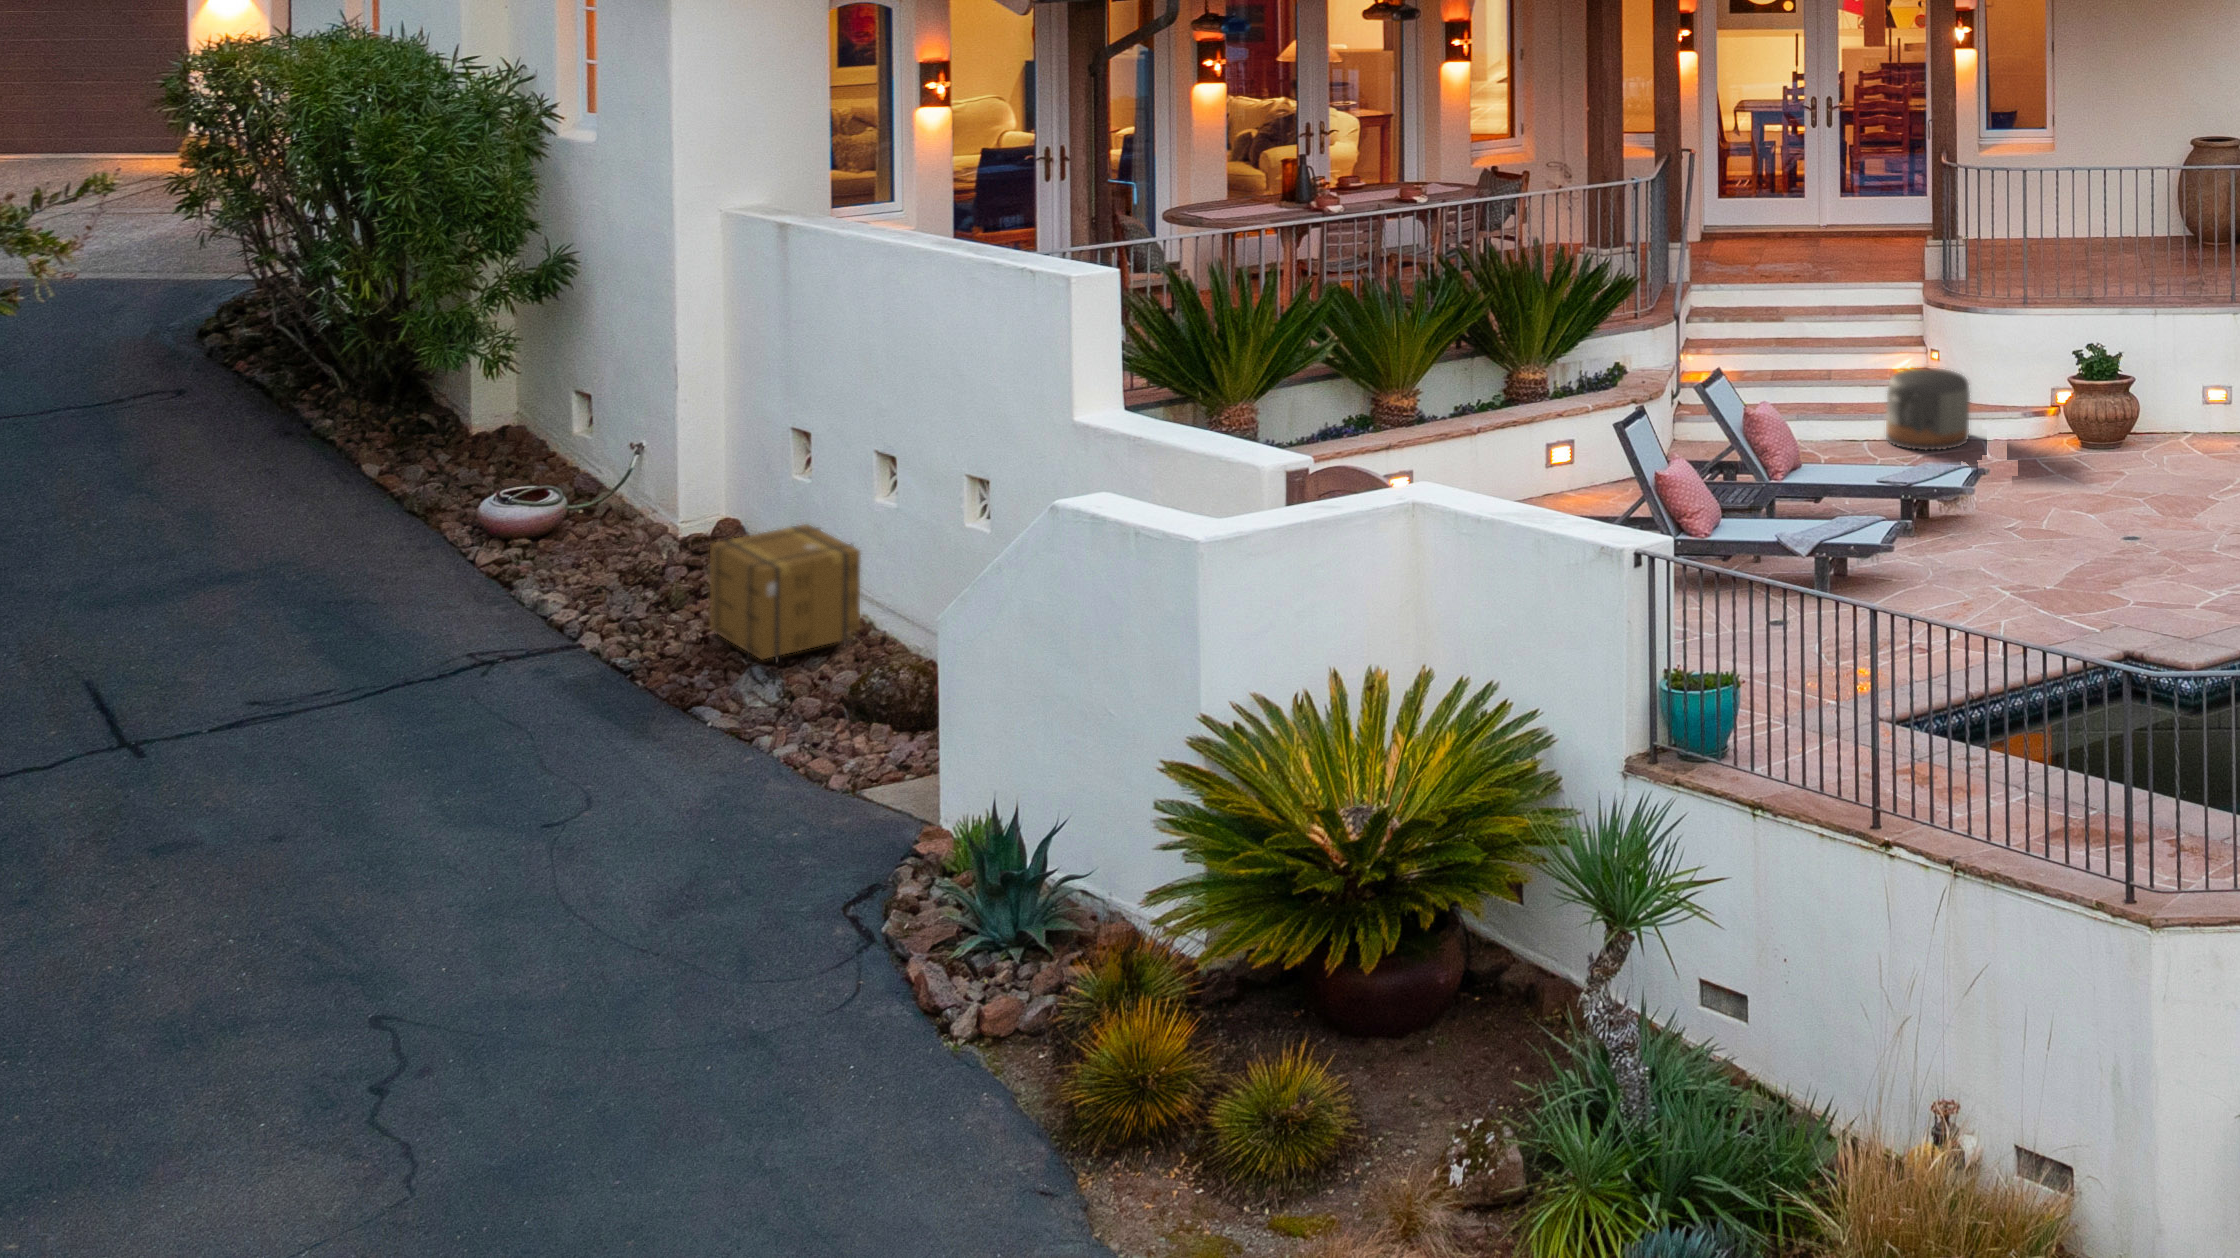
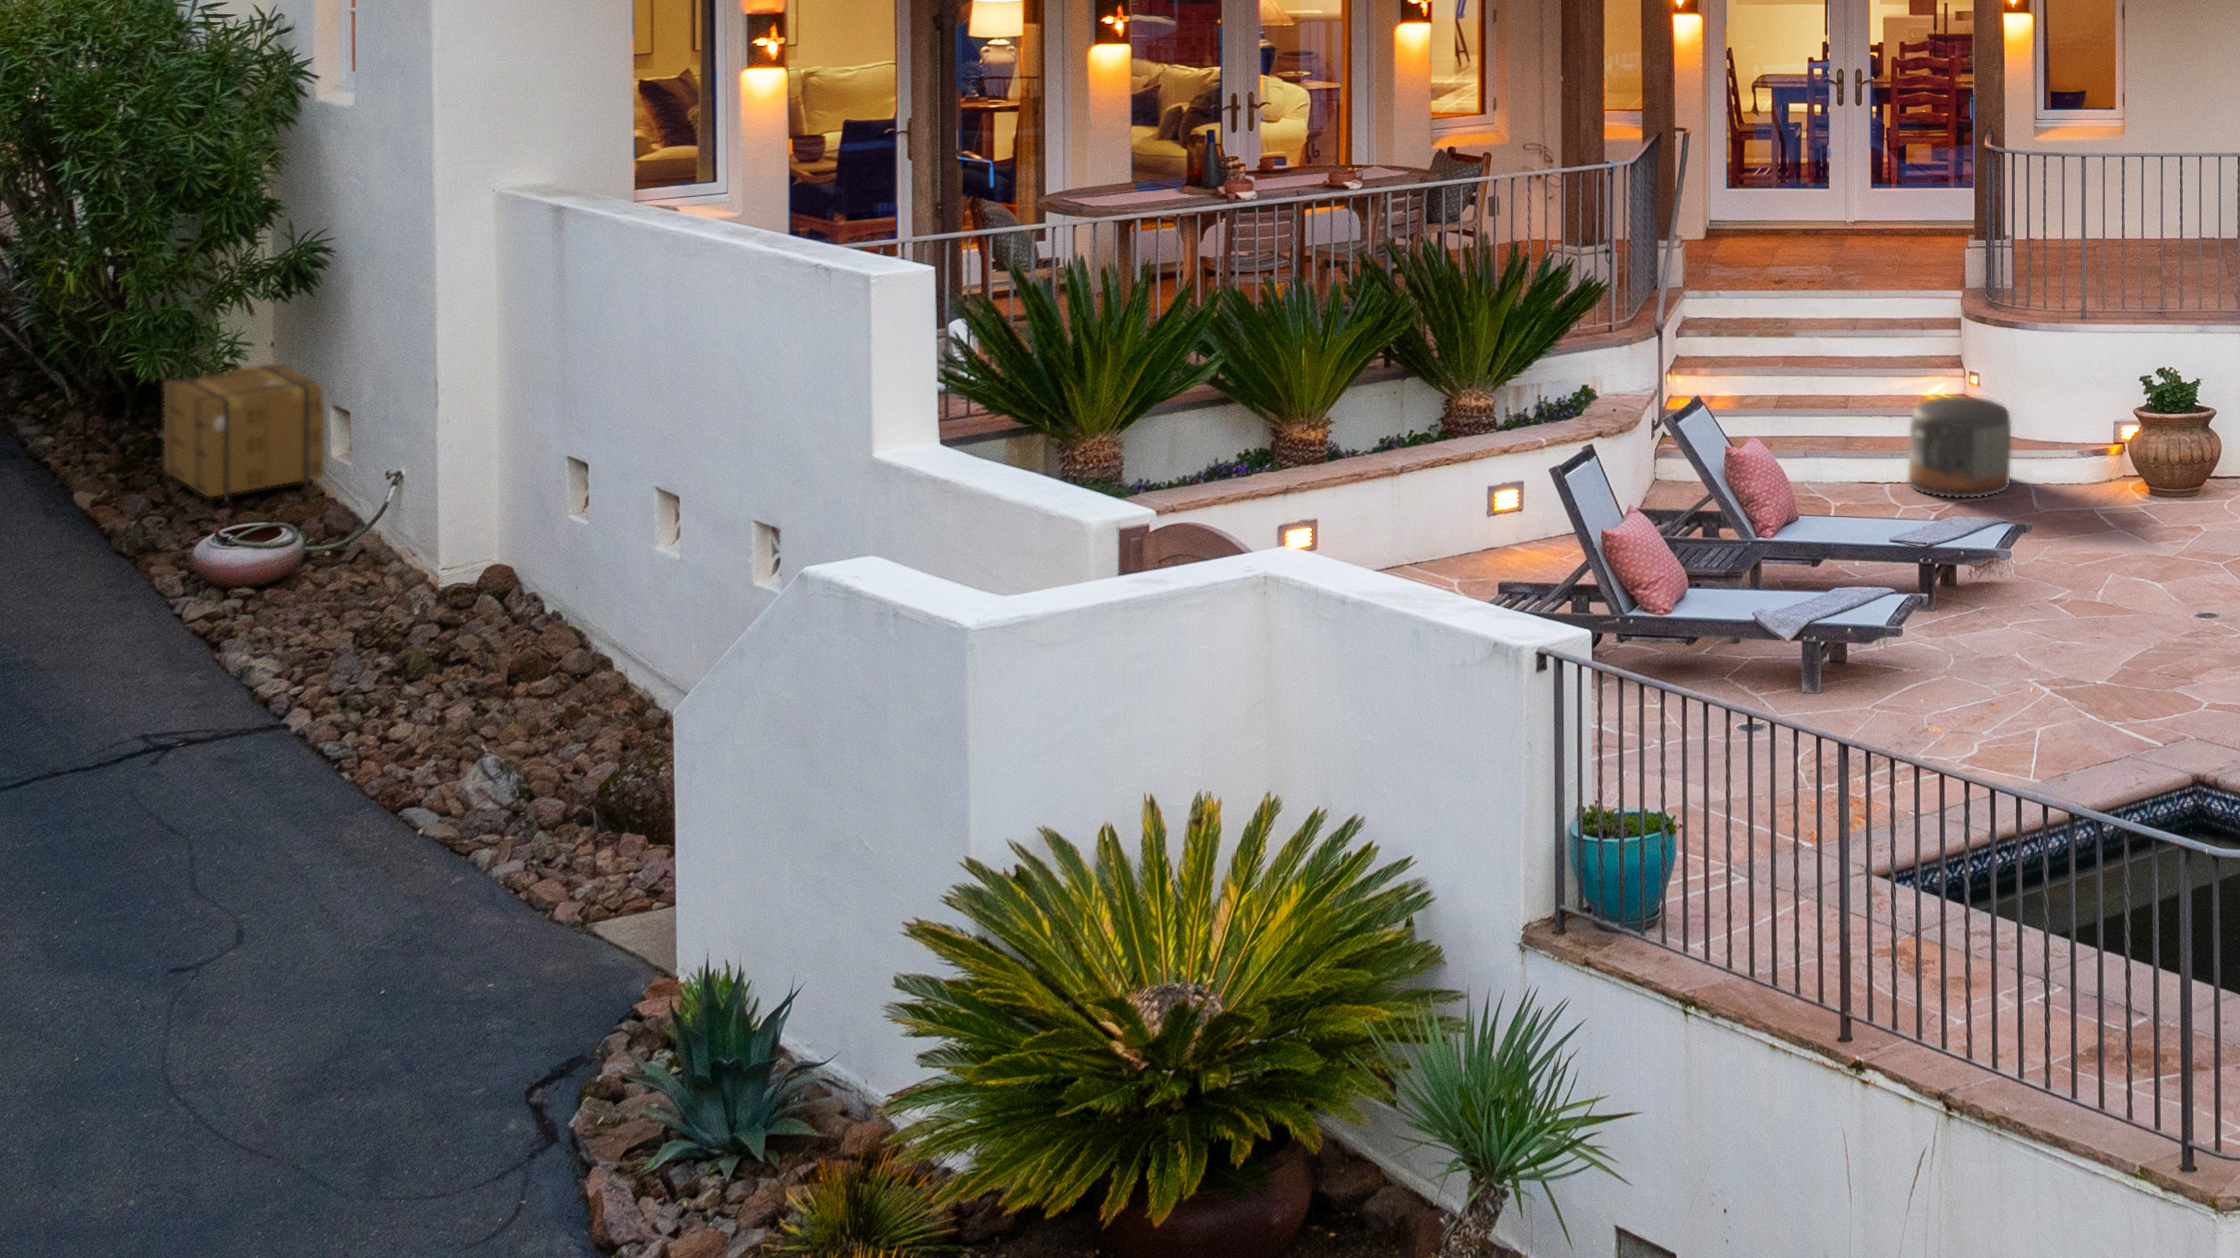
cardboard box: present [709,524,861,661] -> present [164,364,324,500]

